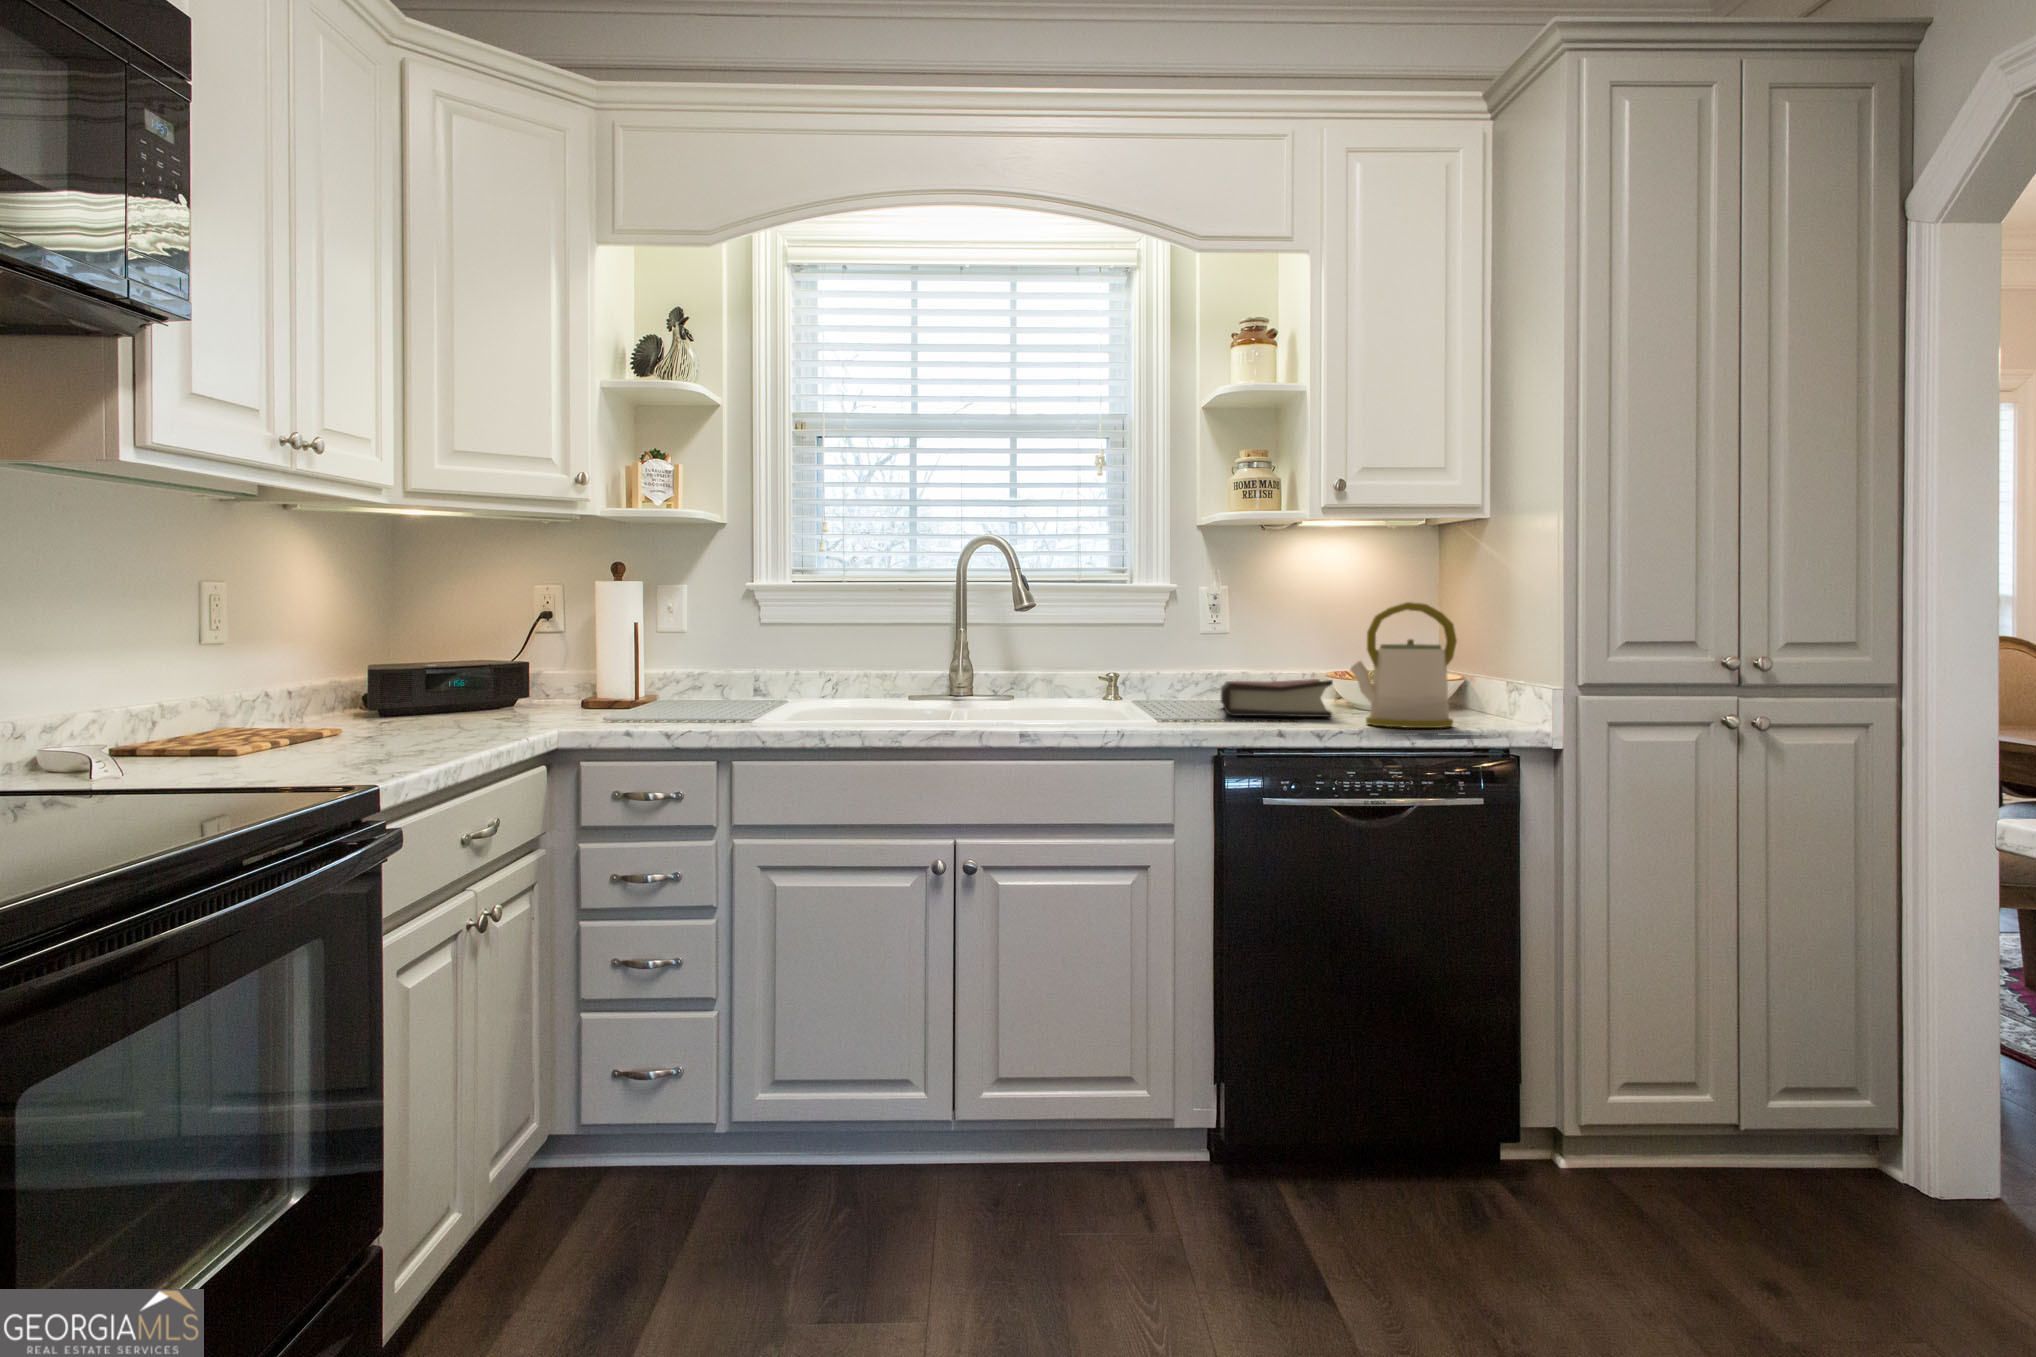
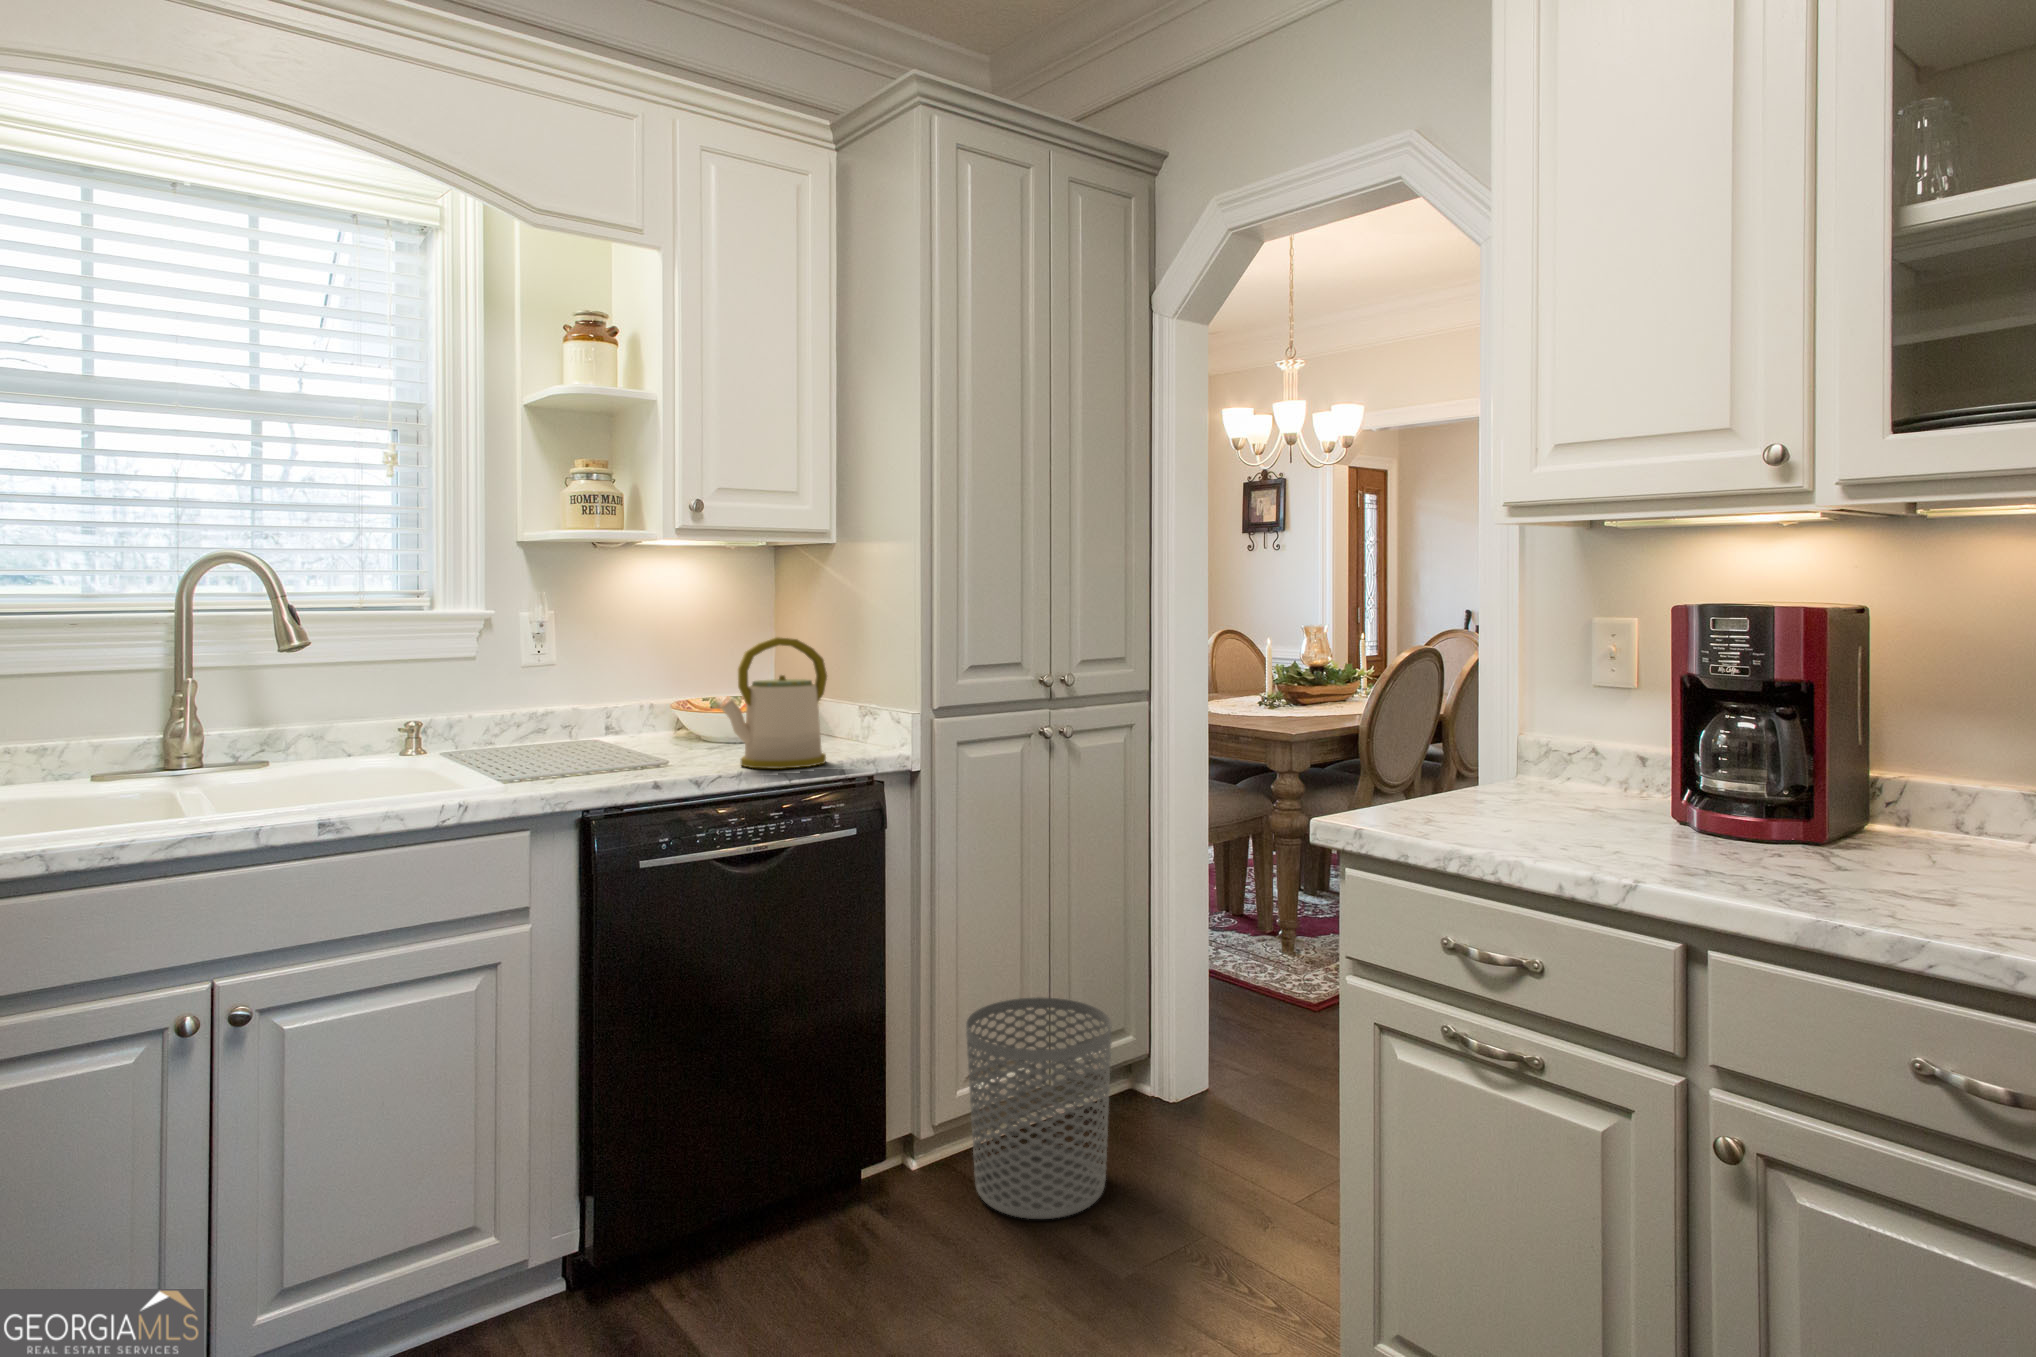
hardback book: present [1221,679,1333,717] -> none [562,713,701,766]
waste bin: none [1600,1009,1792,1261] -> present [966,997,1112,1219]

